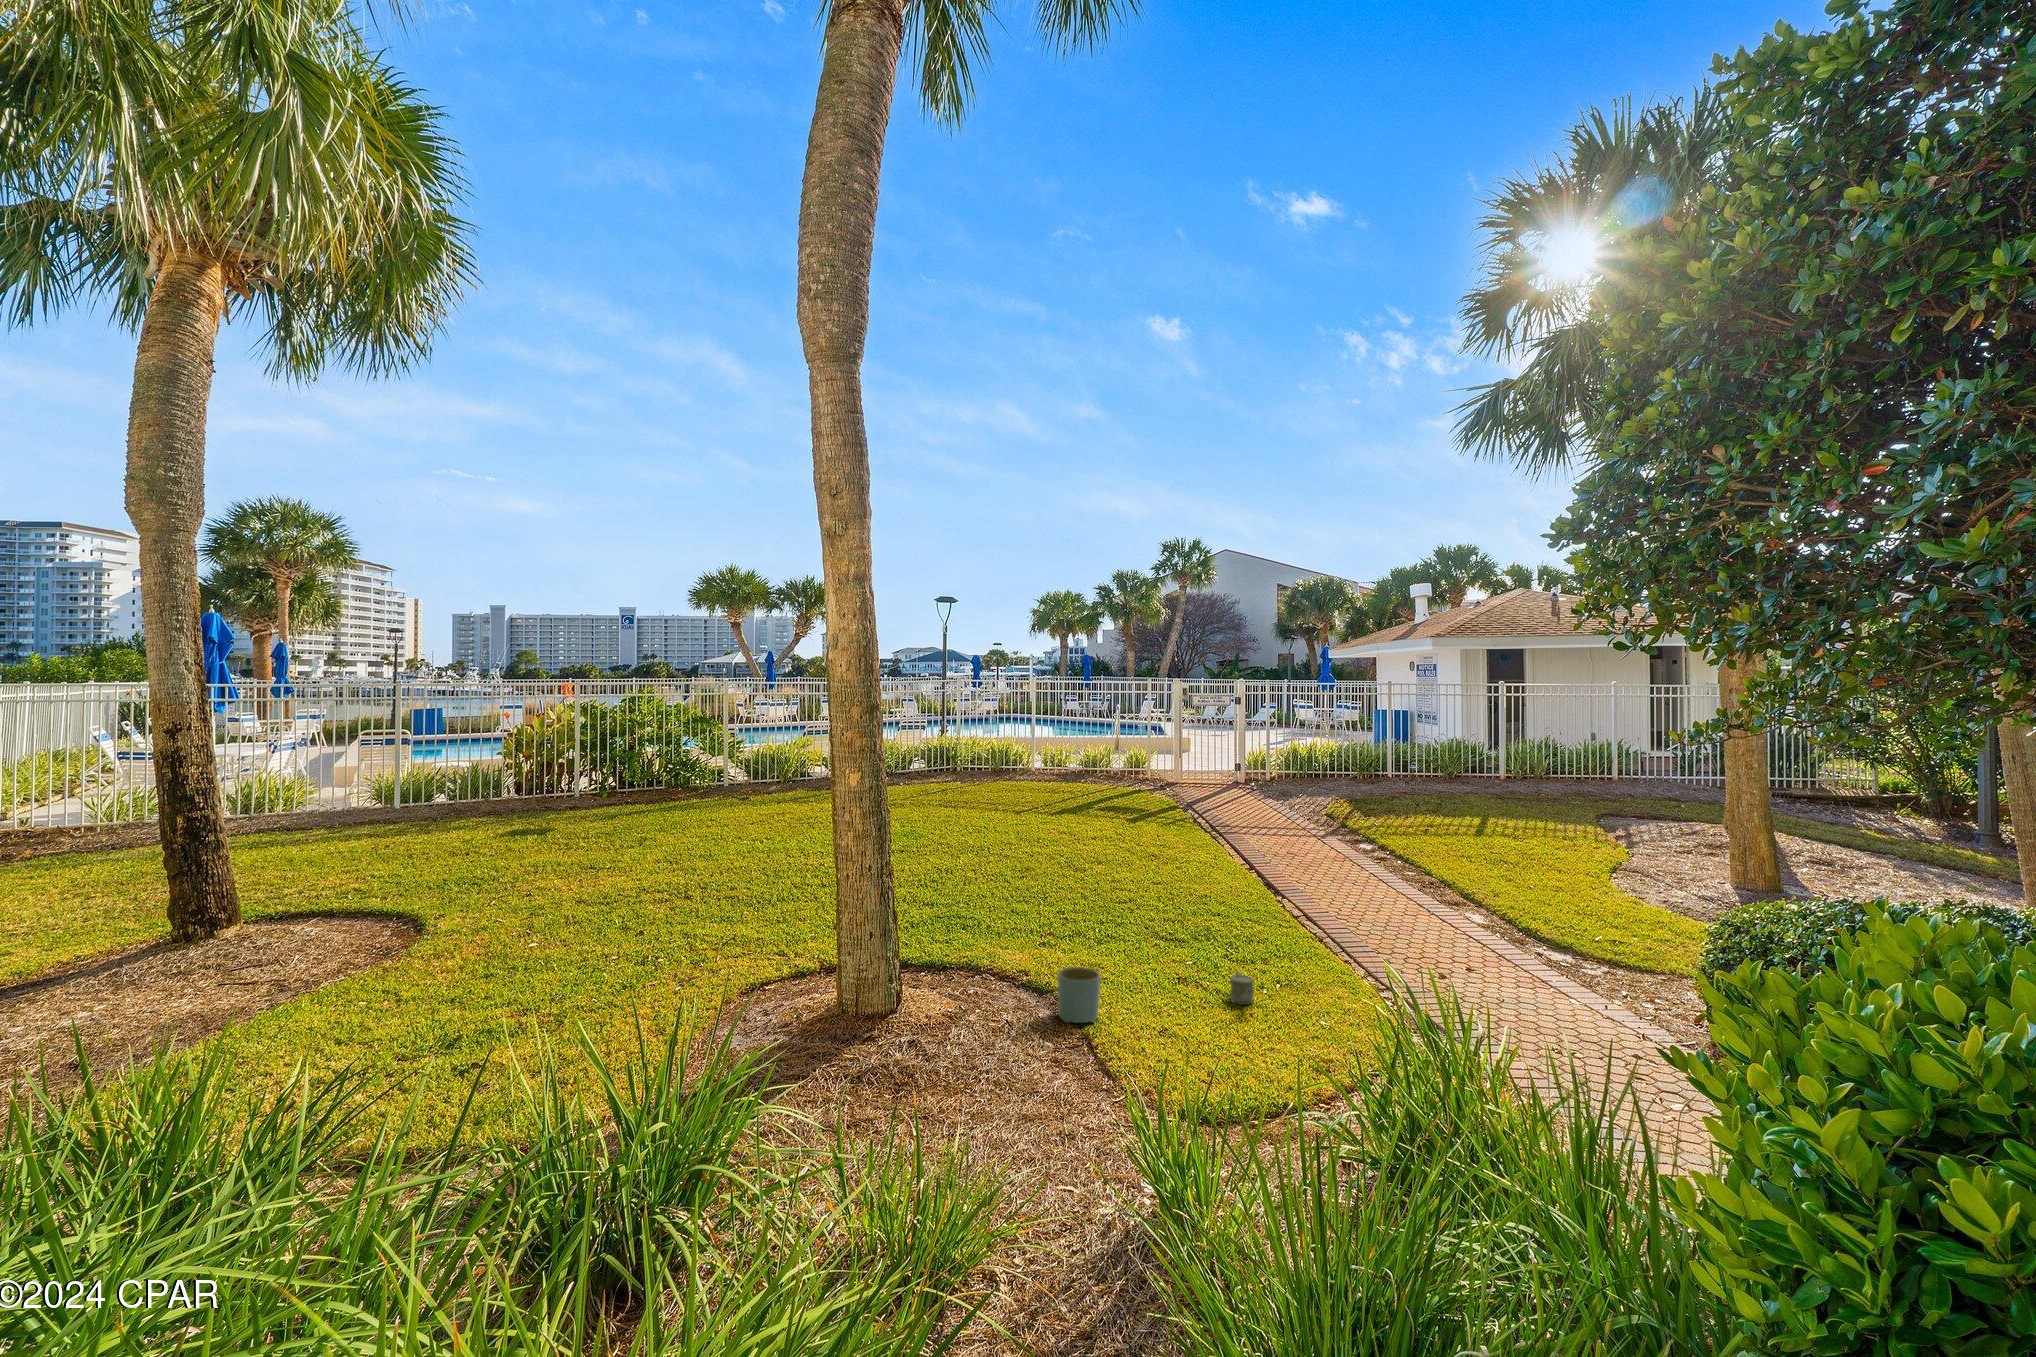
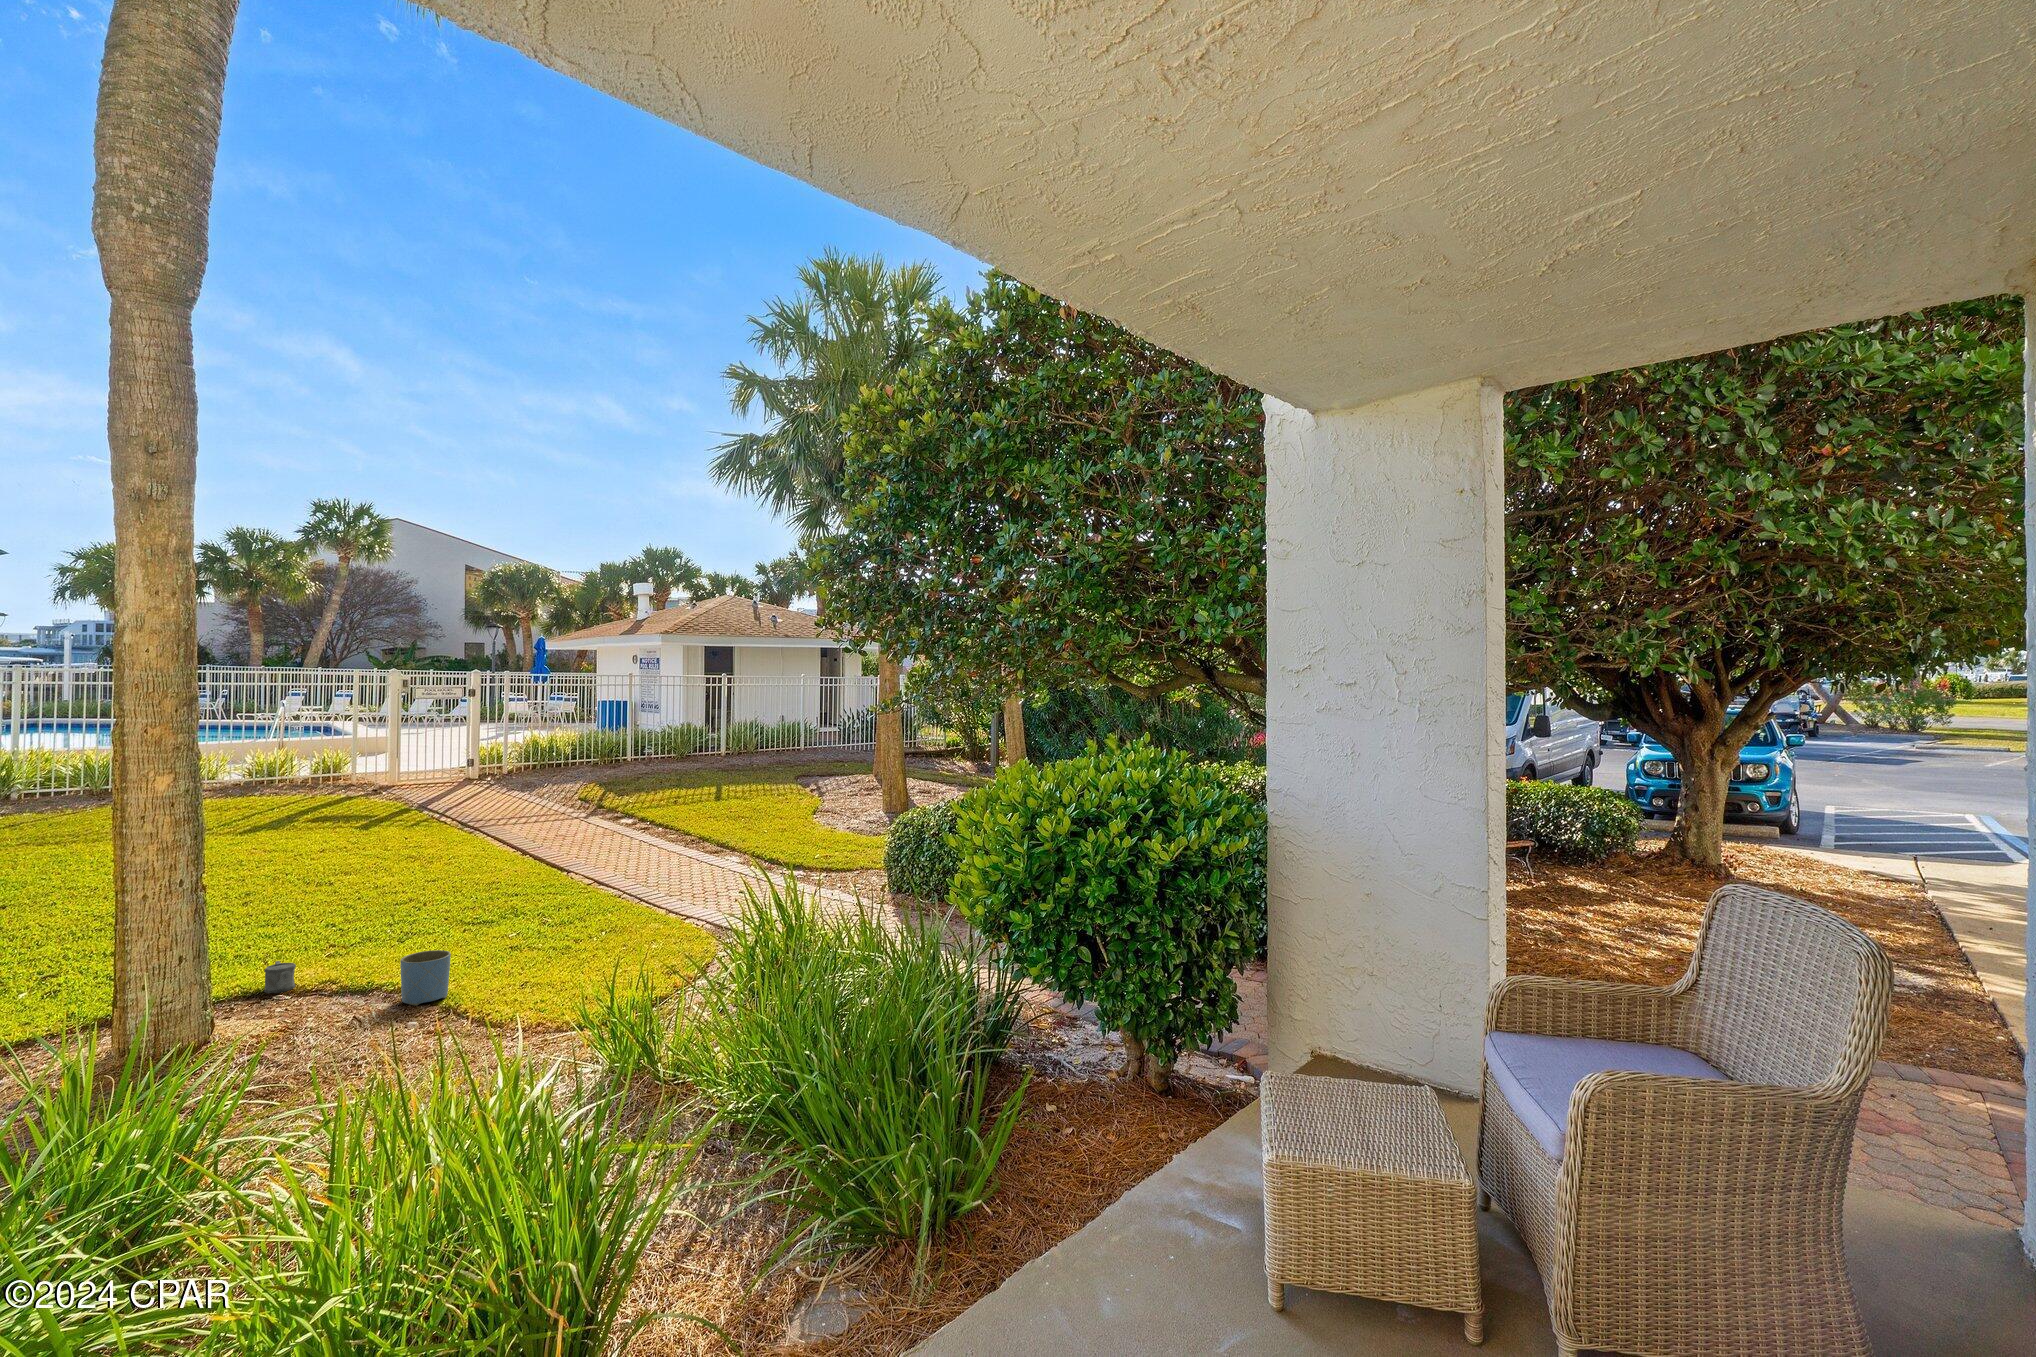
watering can: present [1230,972,1254,1005] -> present [264,961,296,993]

